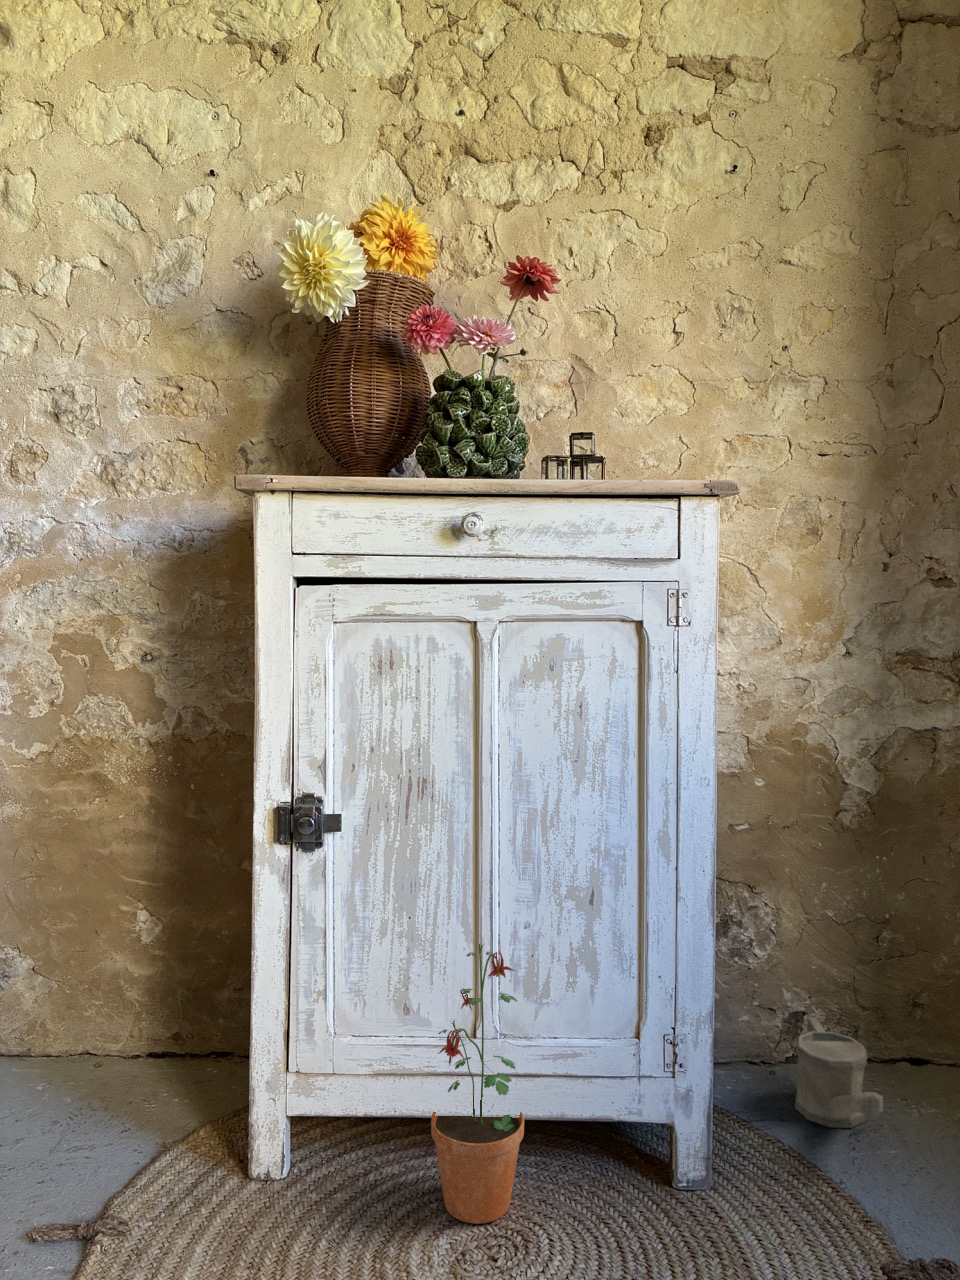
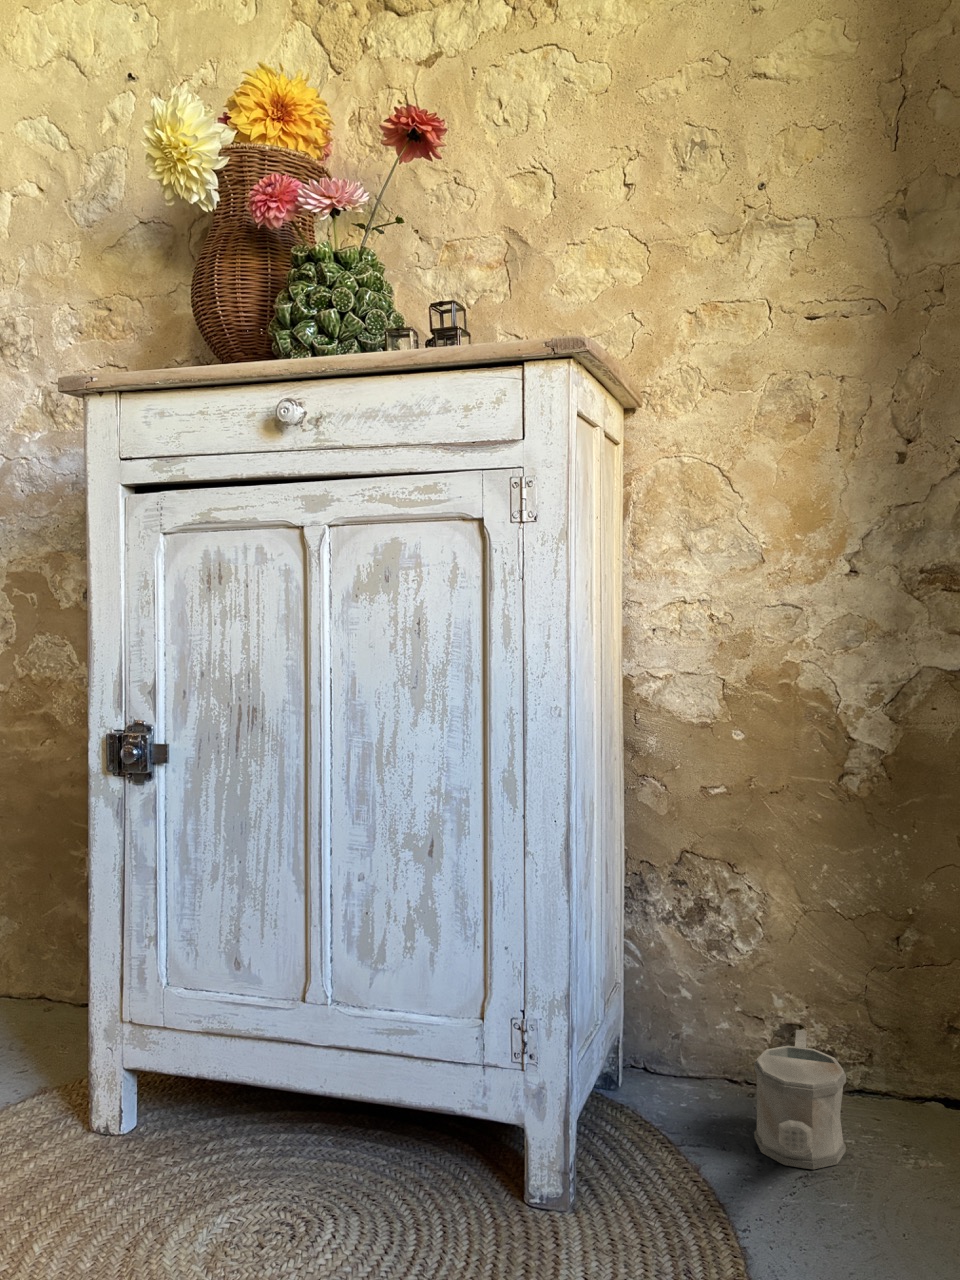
potted plant: present [431,944,524,1224] -> none [240,868,360,1211]

